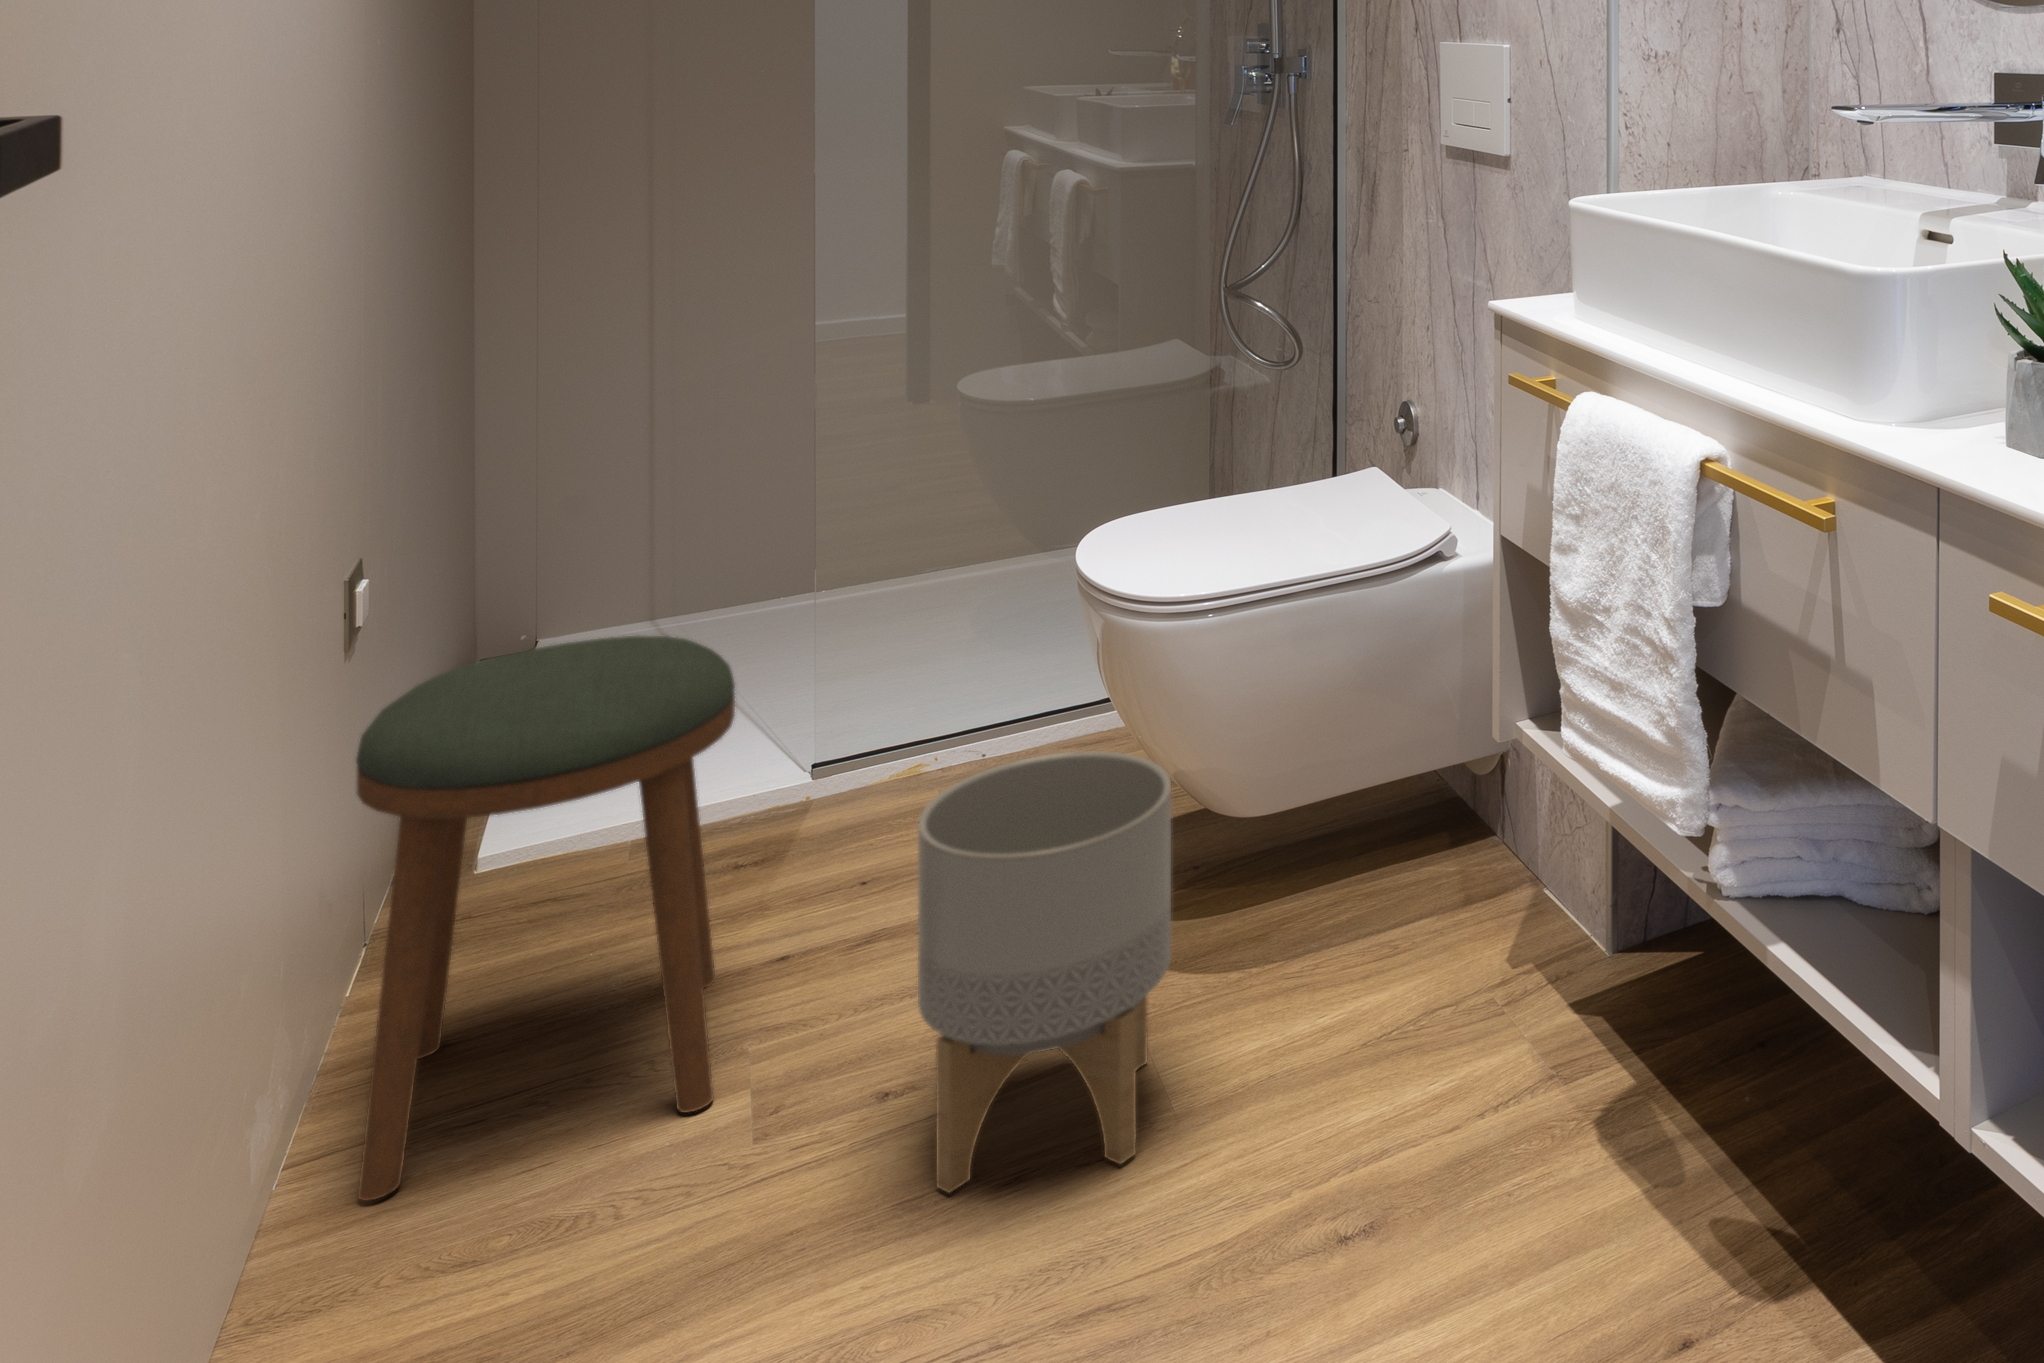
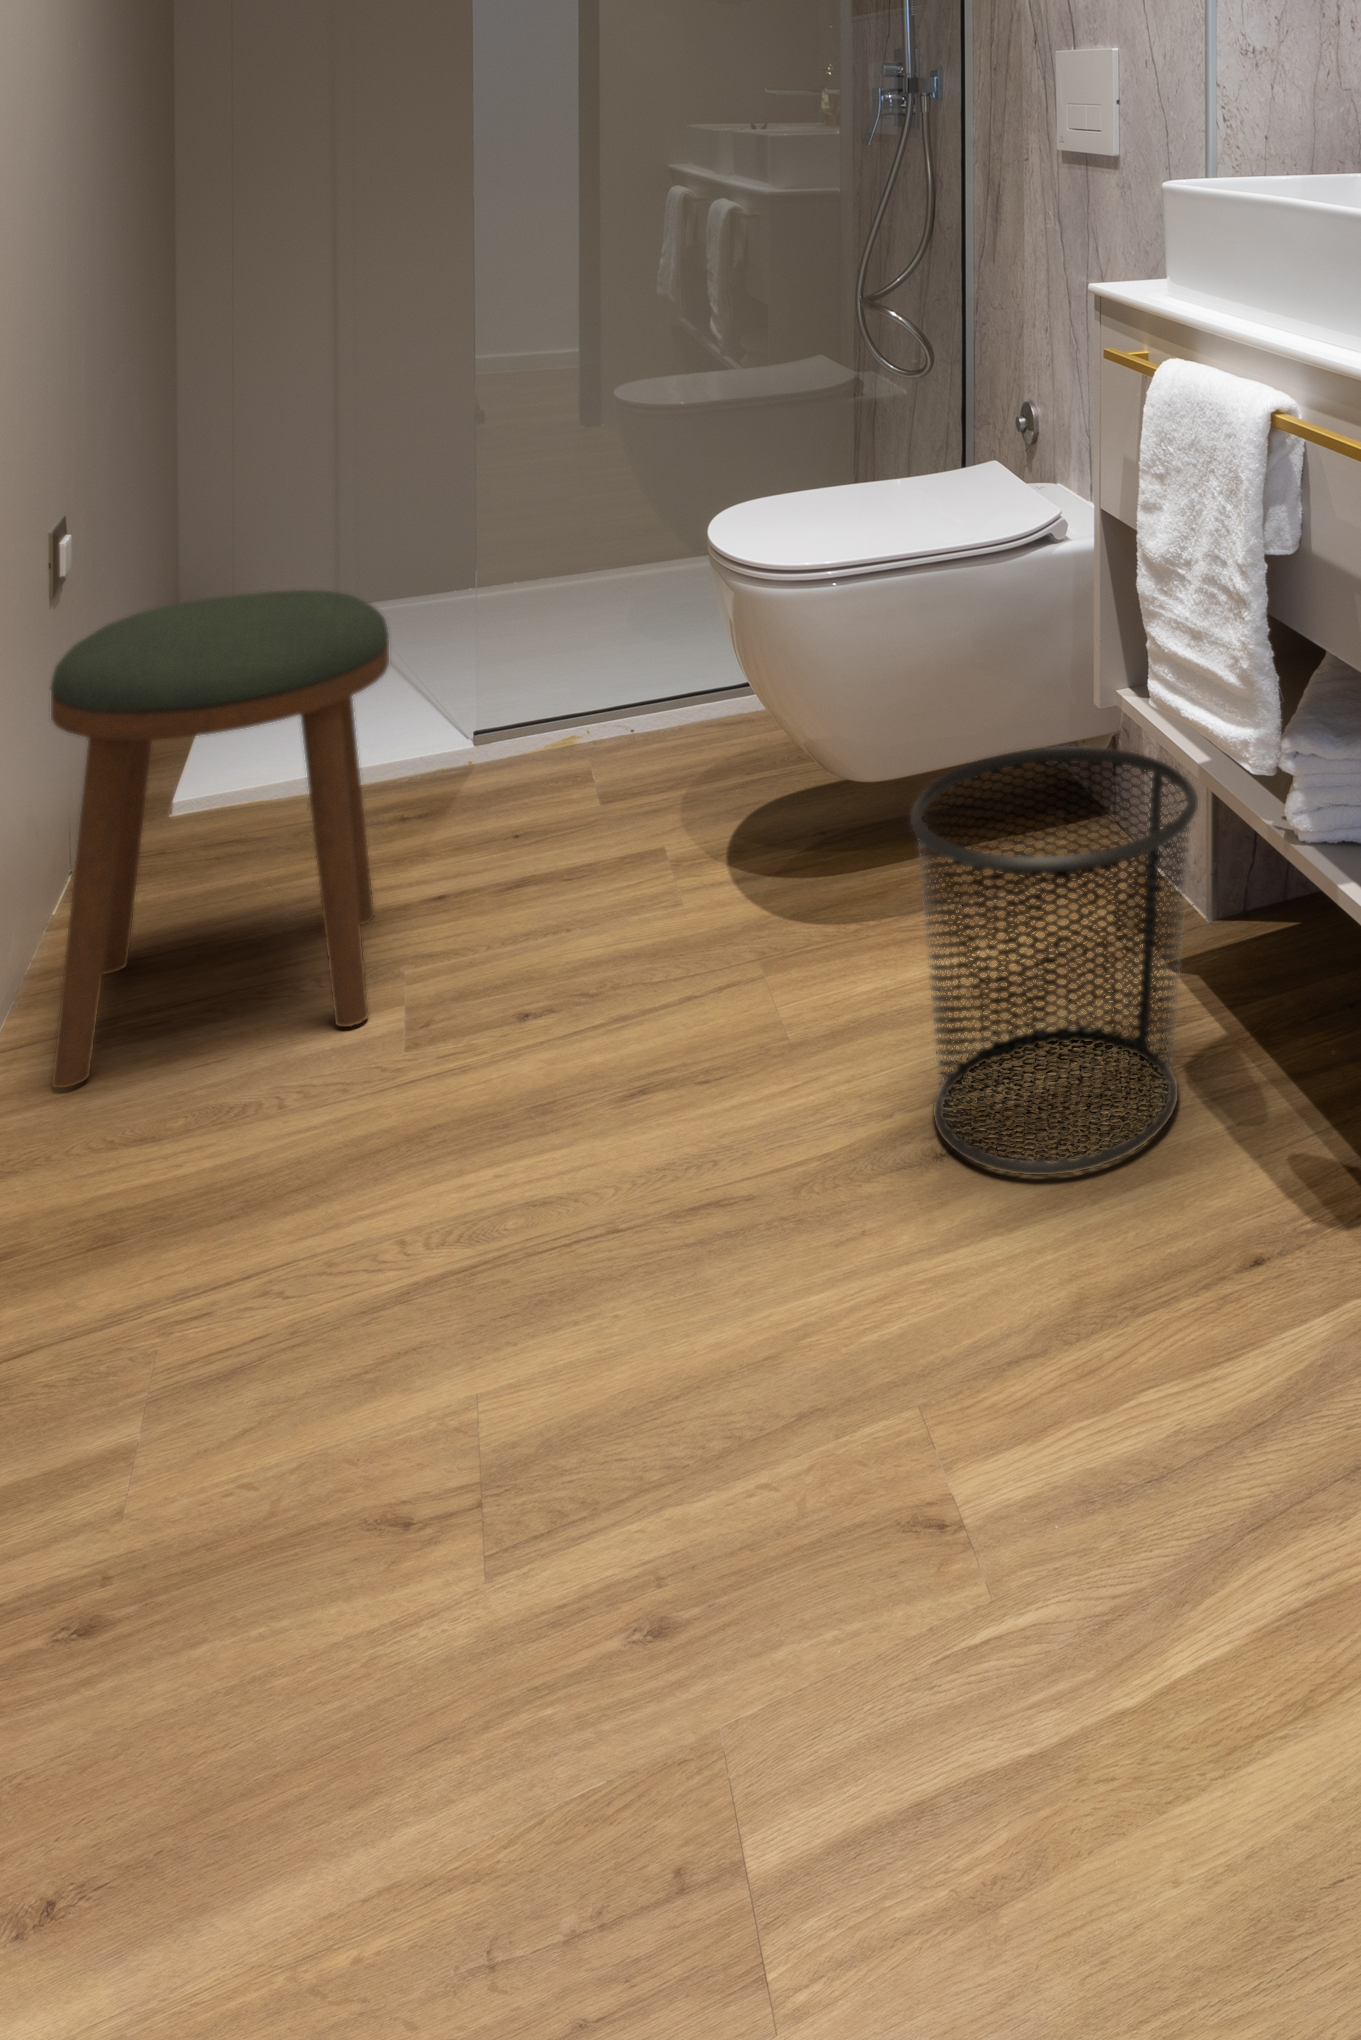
planter: present [918,751,1171,1193] -> none [550,704,786,1105]
waste bin: none [1310,789,1610,1253] -> present [910,746,1198,1175]

